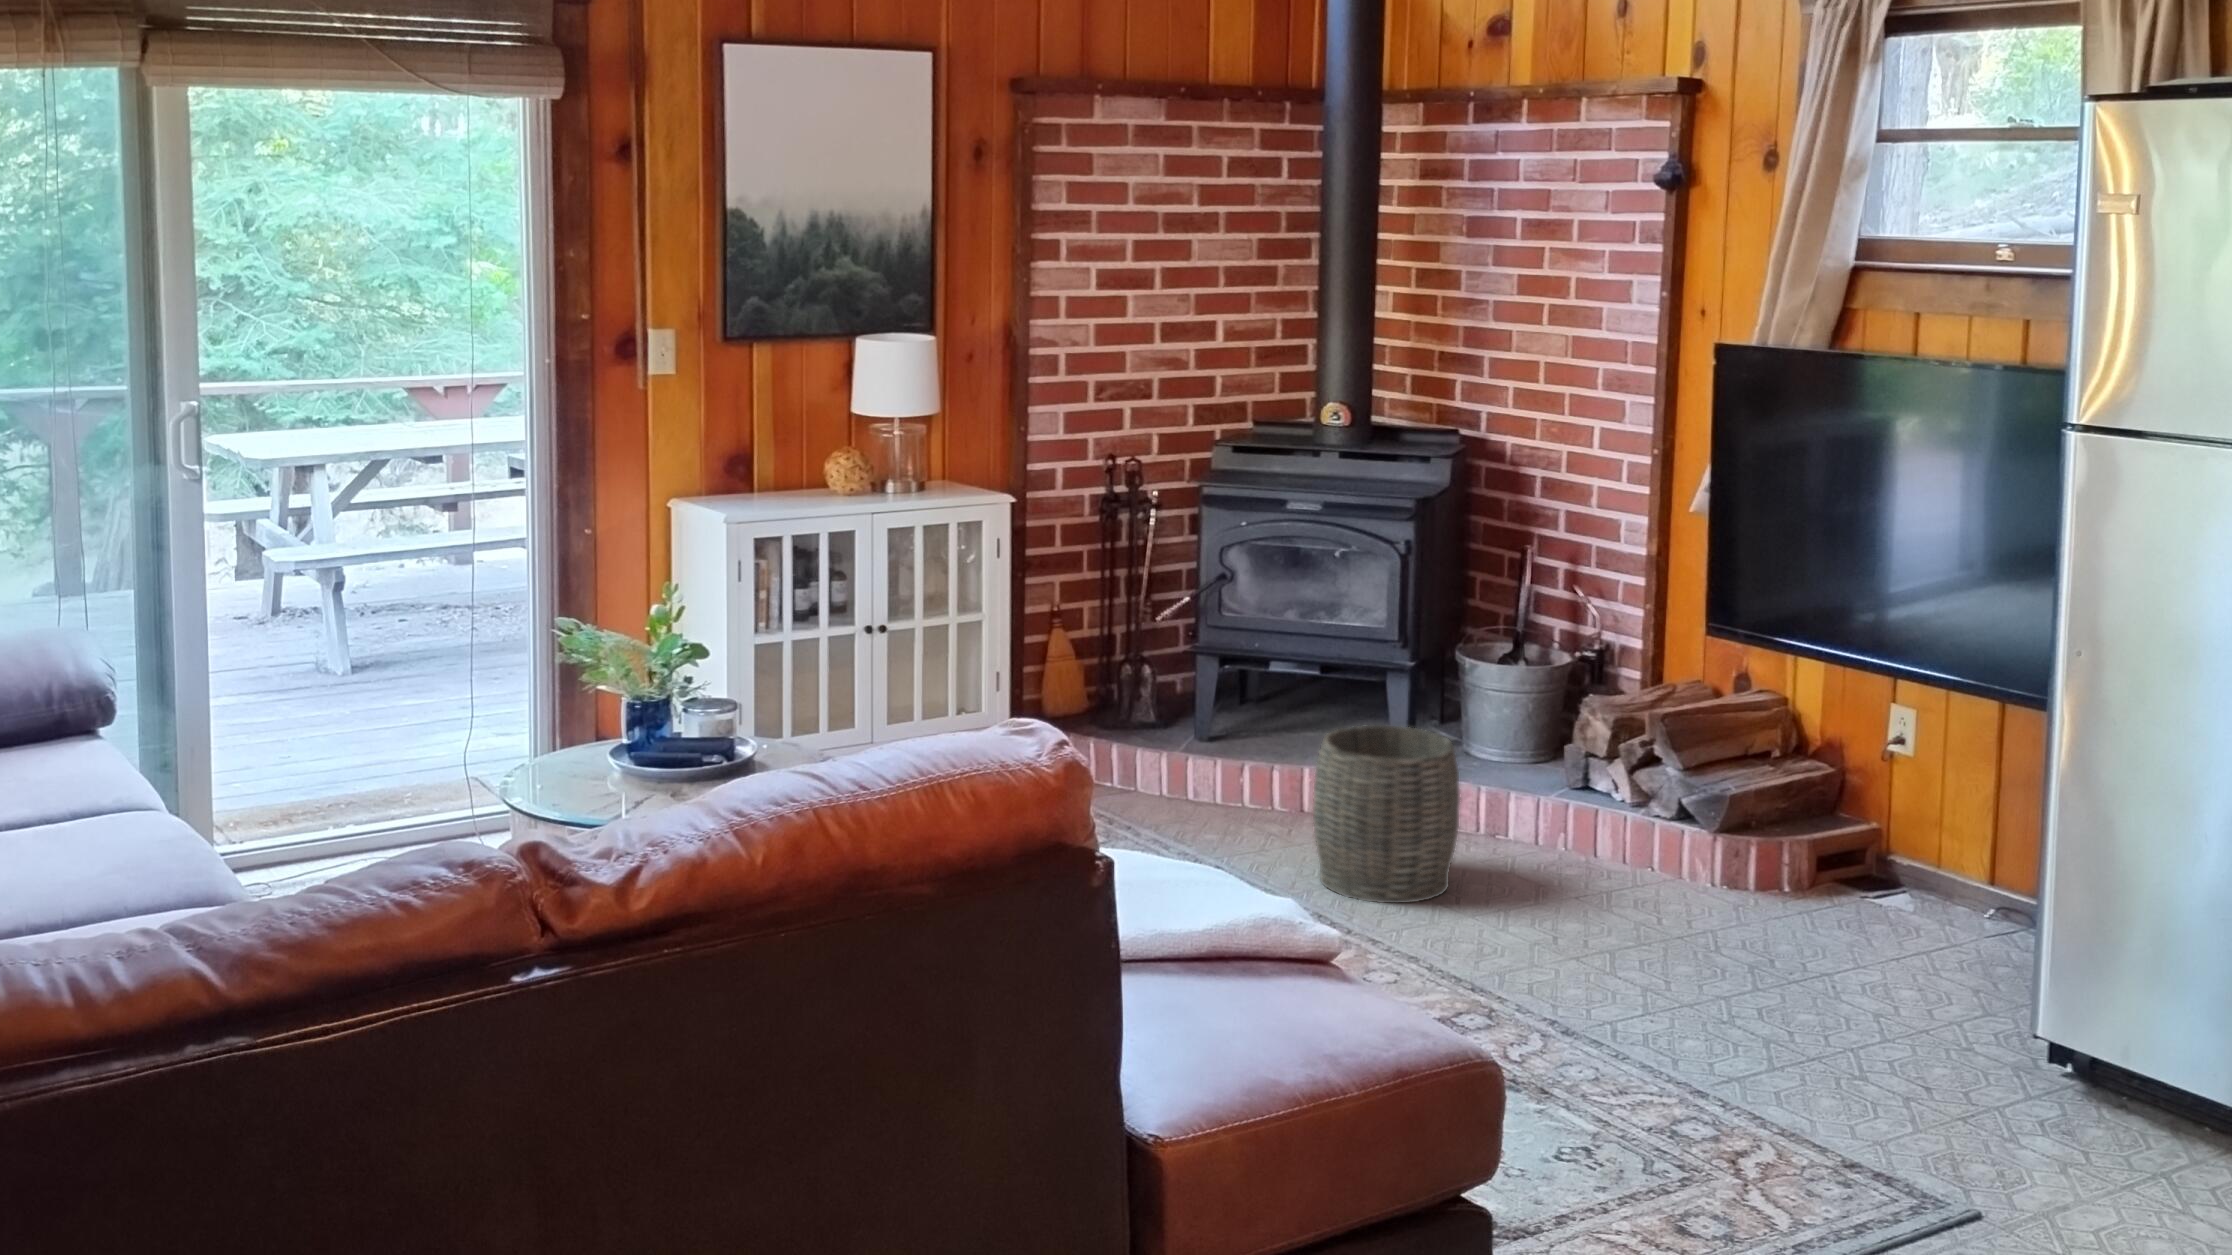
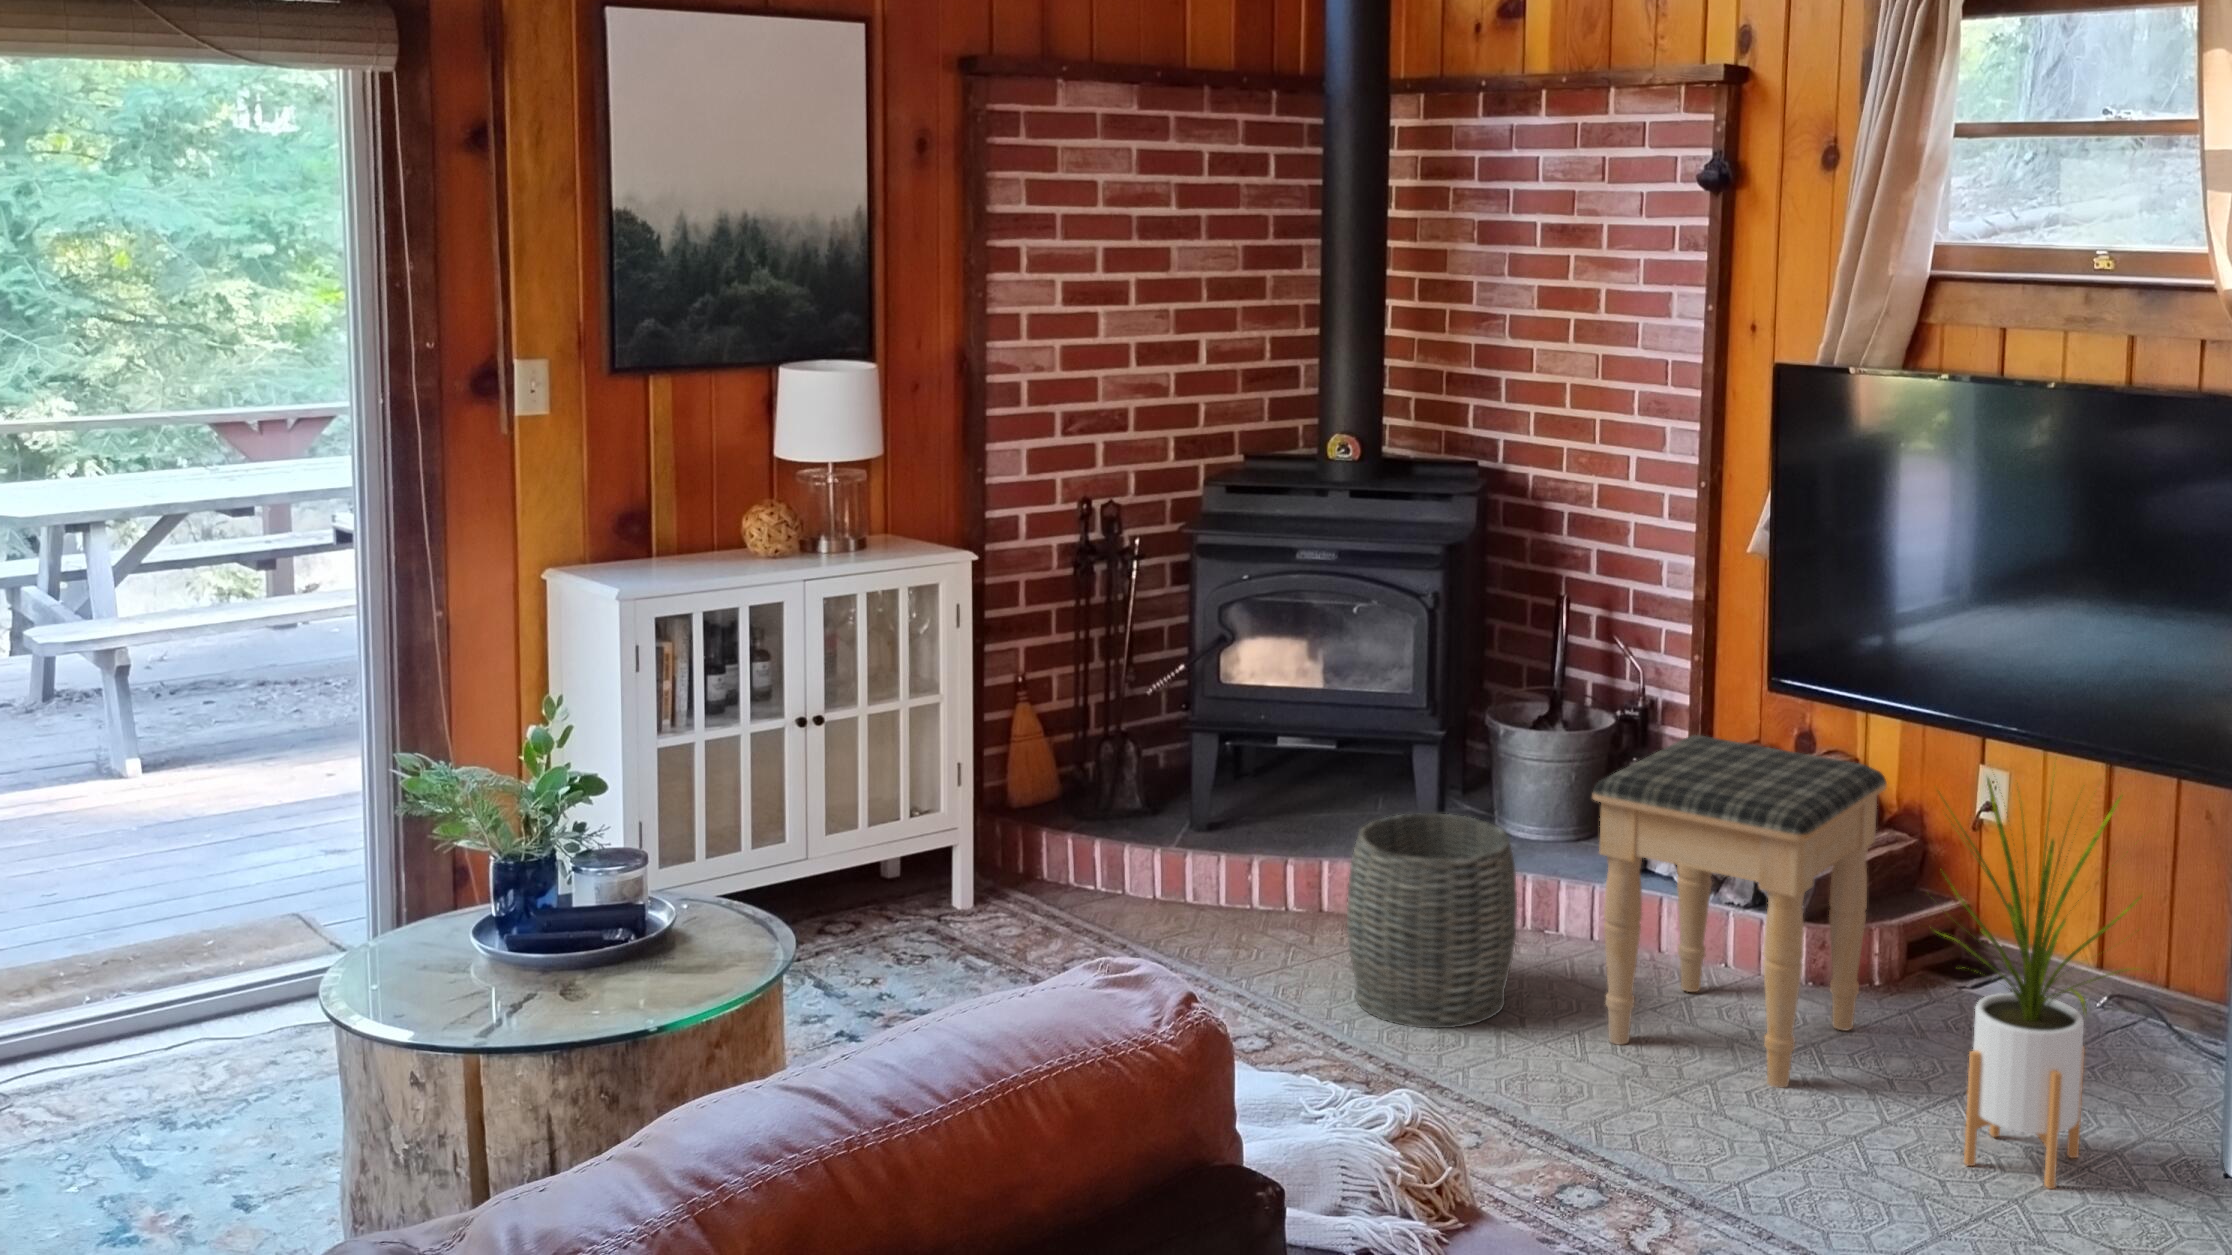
footstool: none [1518,665,1785,962] -> present [1593,735,1887,1088]
house plant: none [1786,678,1986,1046] -> present [1937,778,2141,1189]

